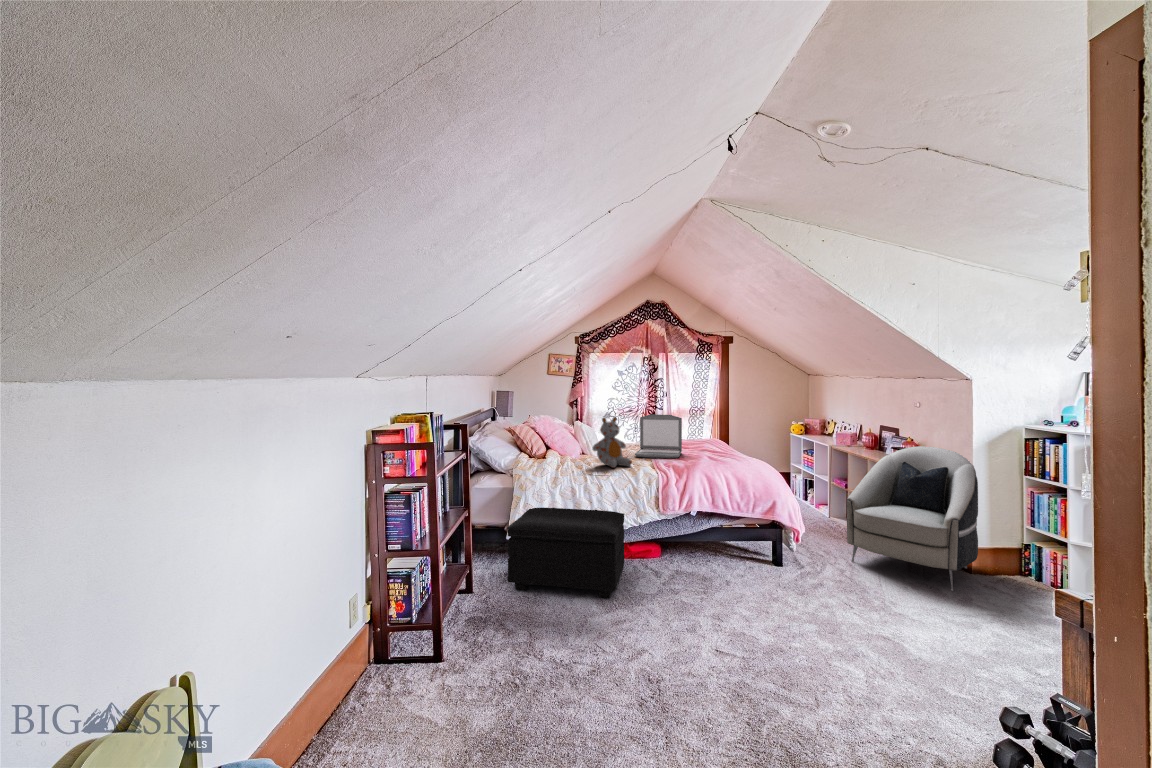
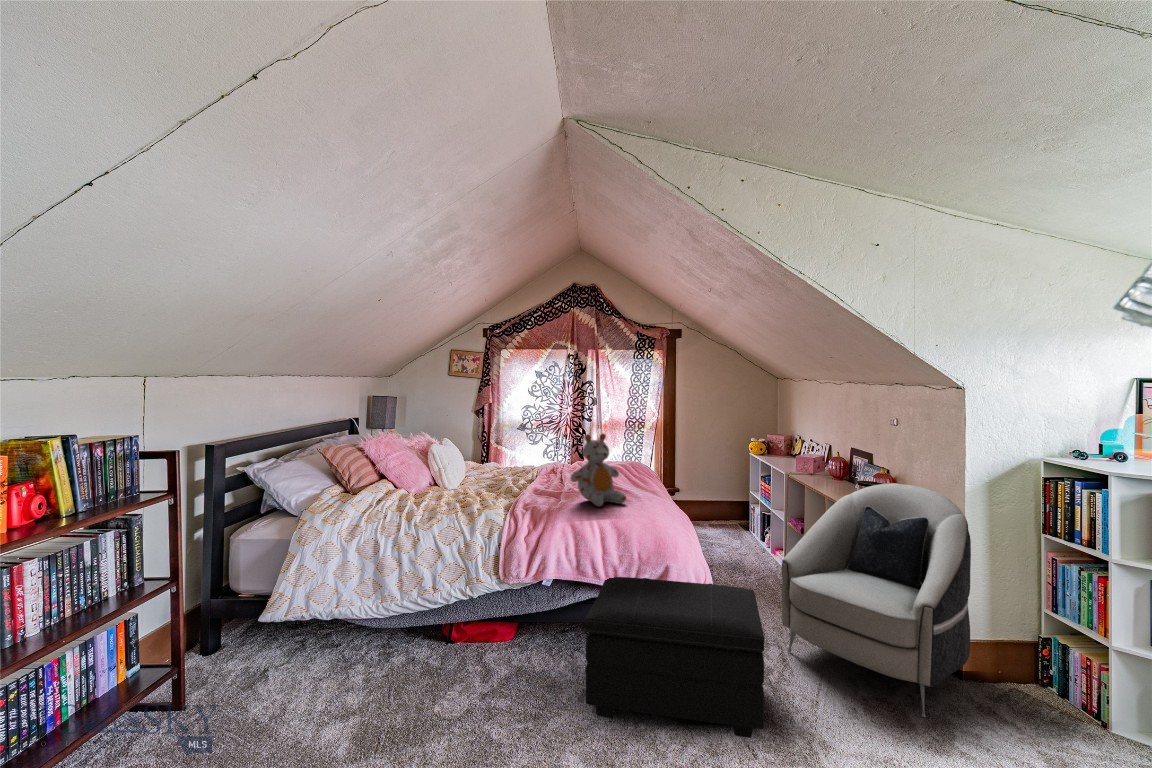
laptop: present [635,414,682,458] -> none [504,431,576,494]
stuffed bear: present [593,417,632,468] -> present [571,433,626,507]
footstool: present [508,508,624,598] -> present [586,577,764,738]

